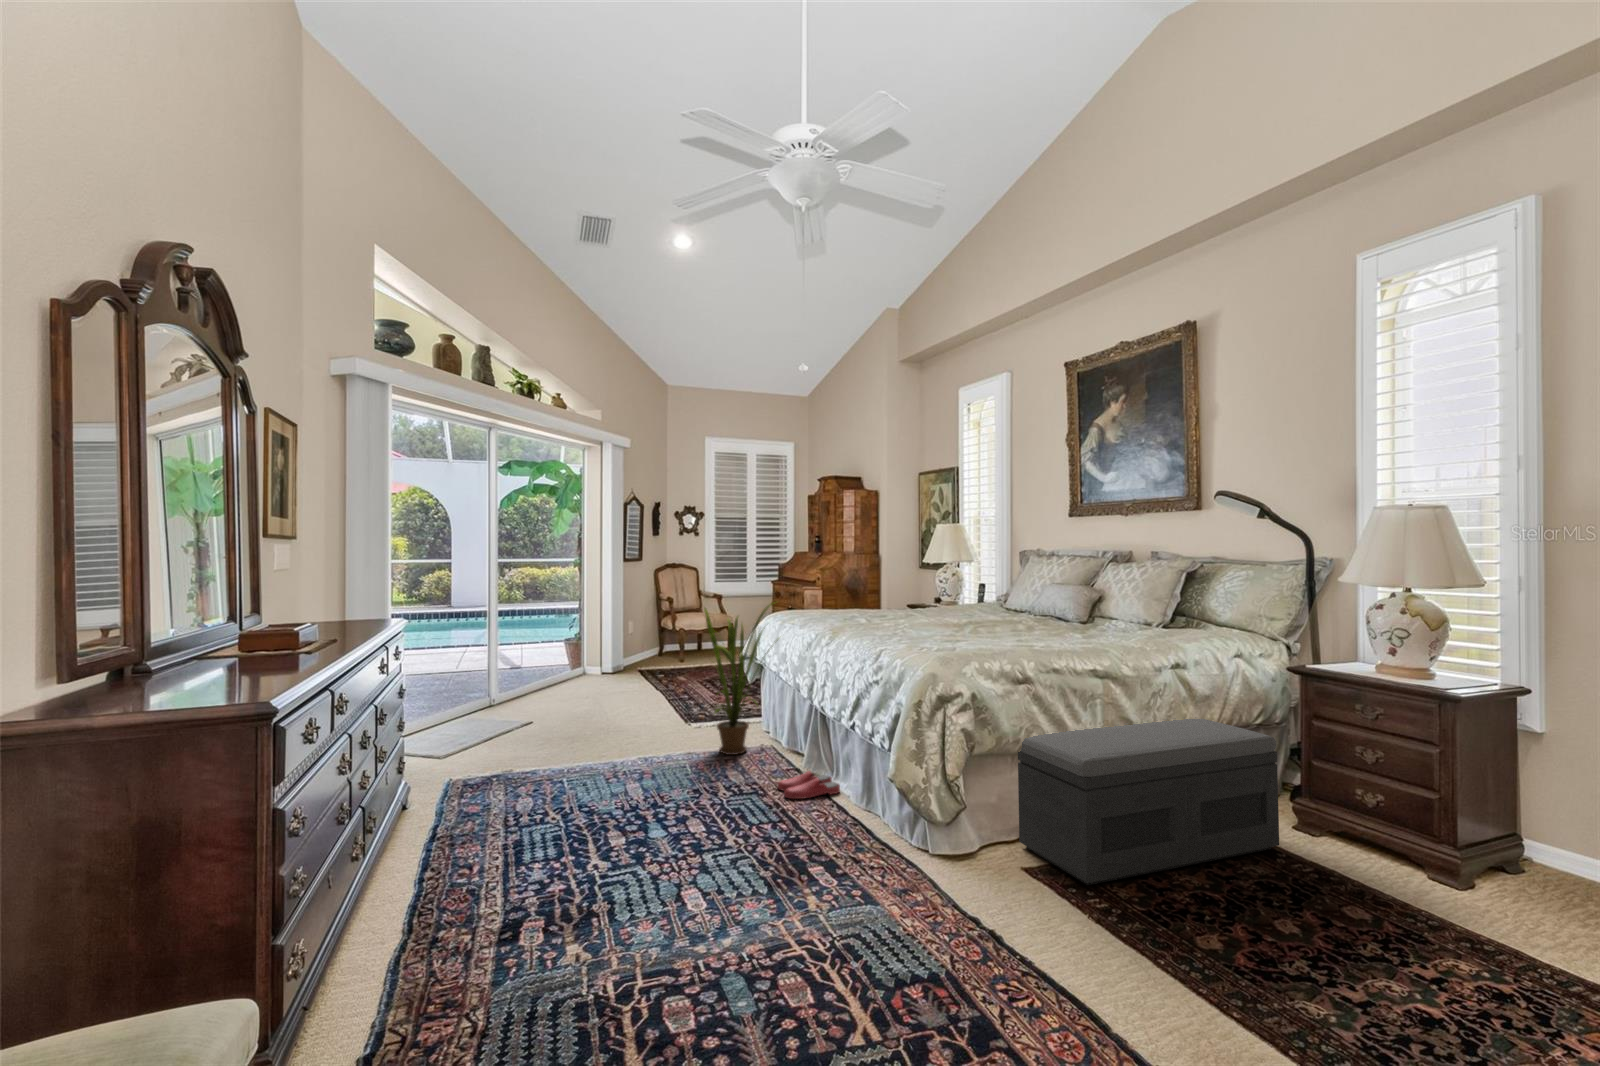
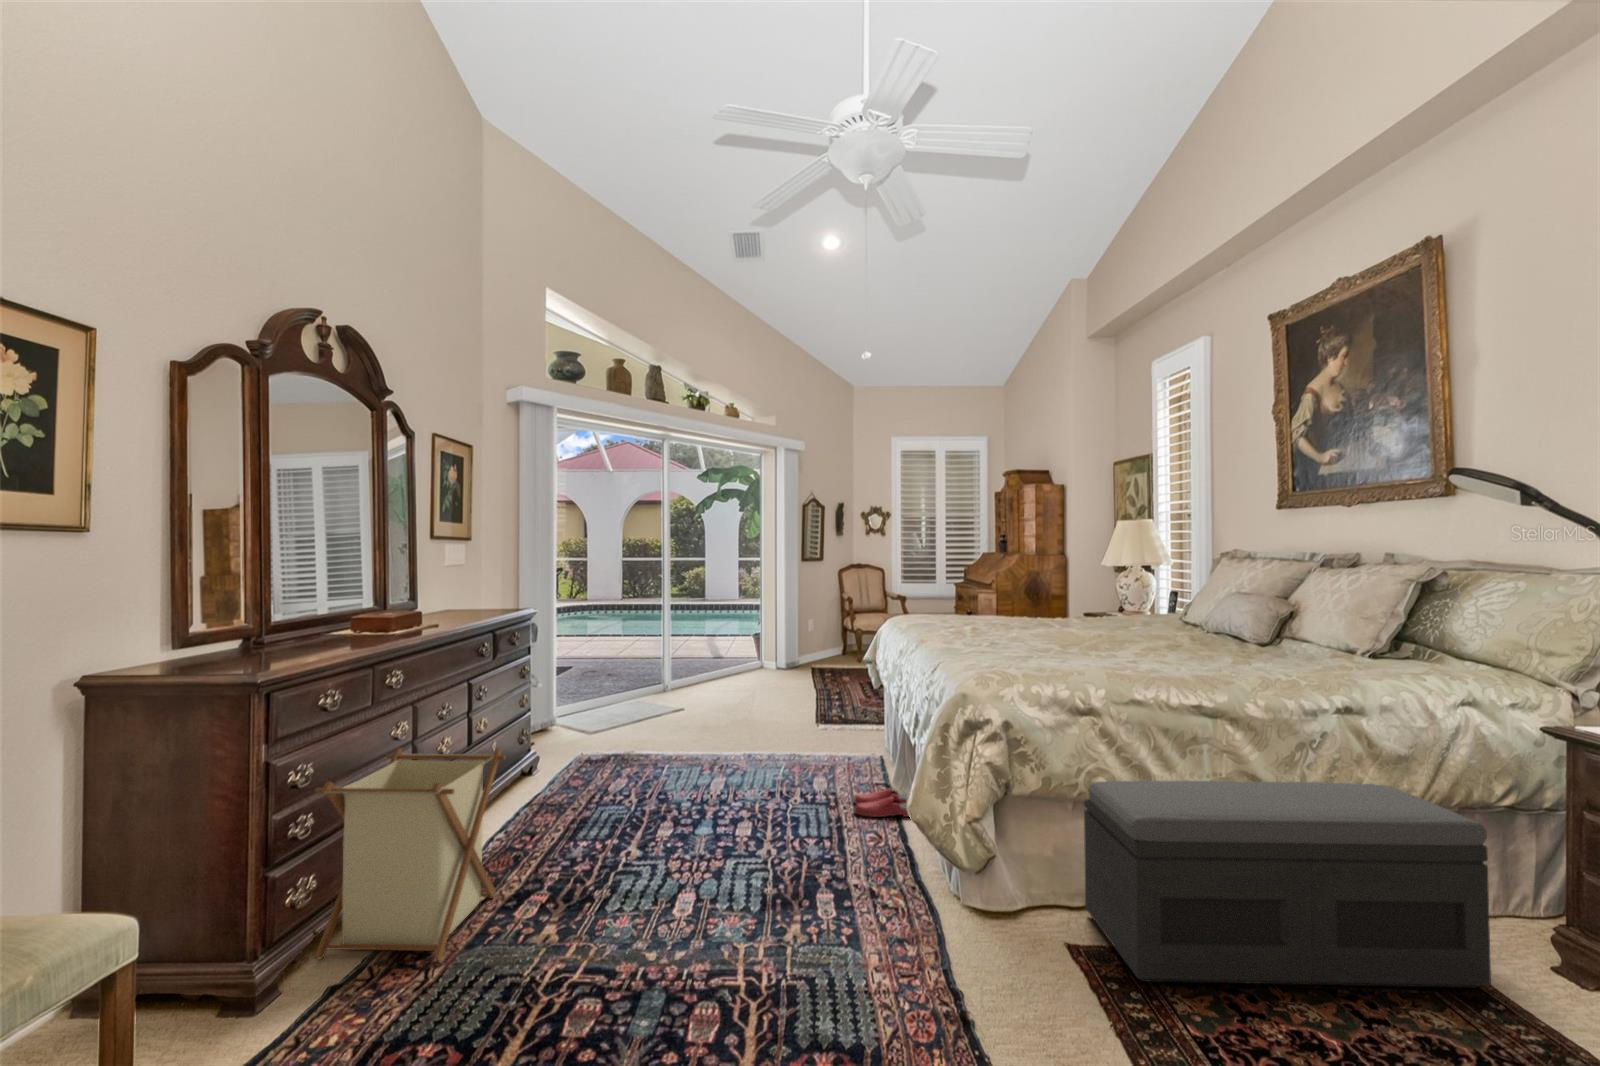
house plant: present [704,604,772,755] -> none [802,602,893,761]
laundry basket: none [324,770,501,1028] -> present [315,748,506,960]

